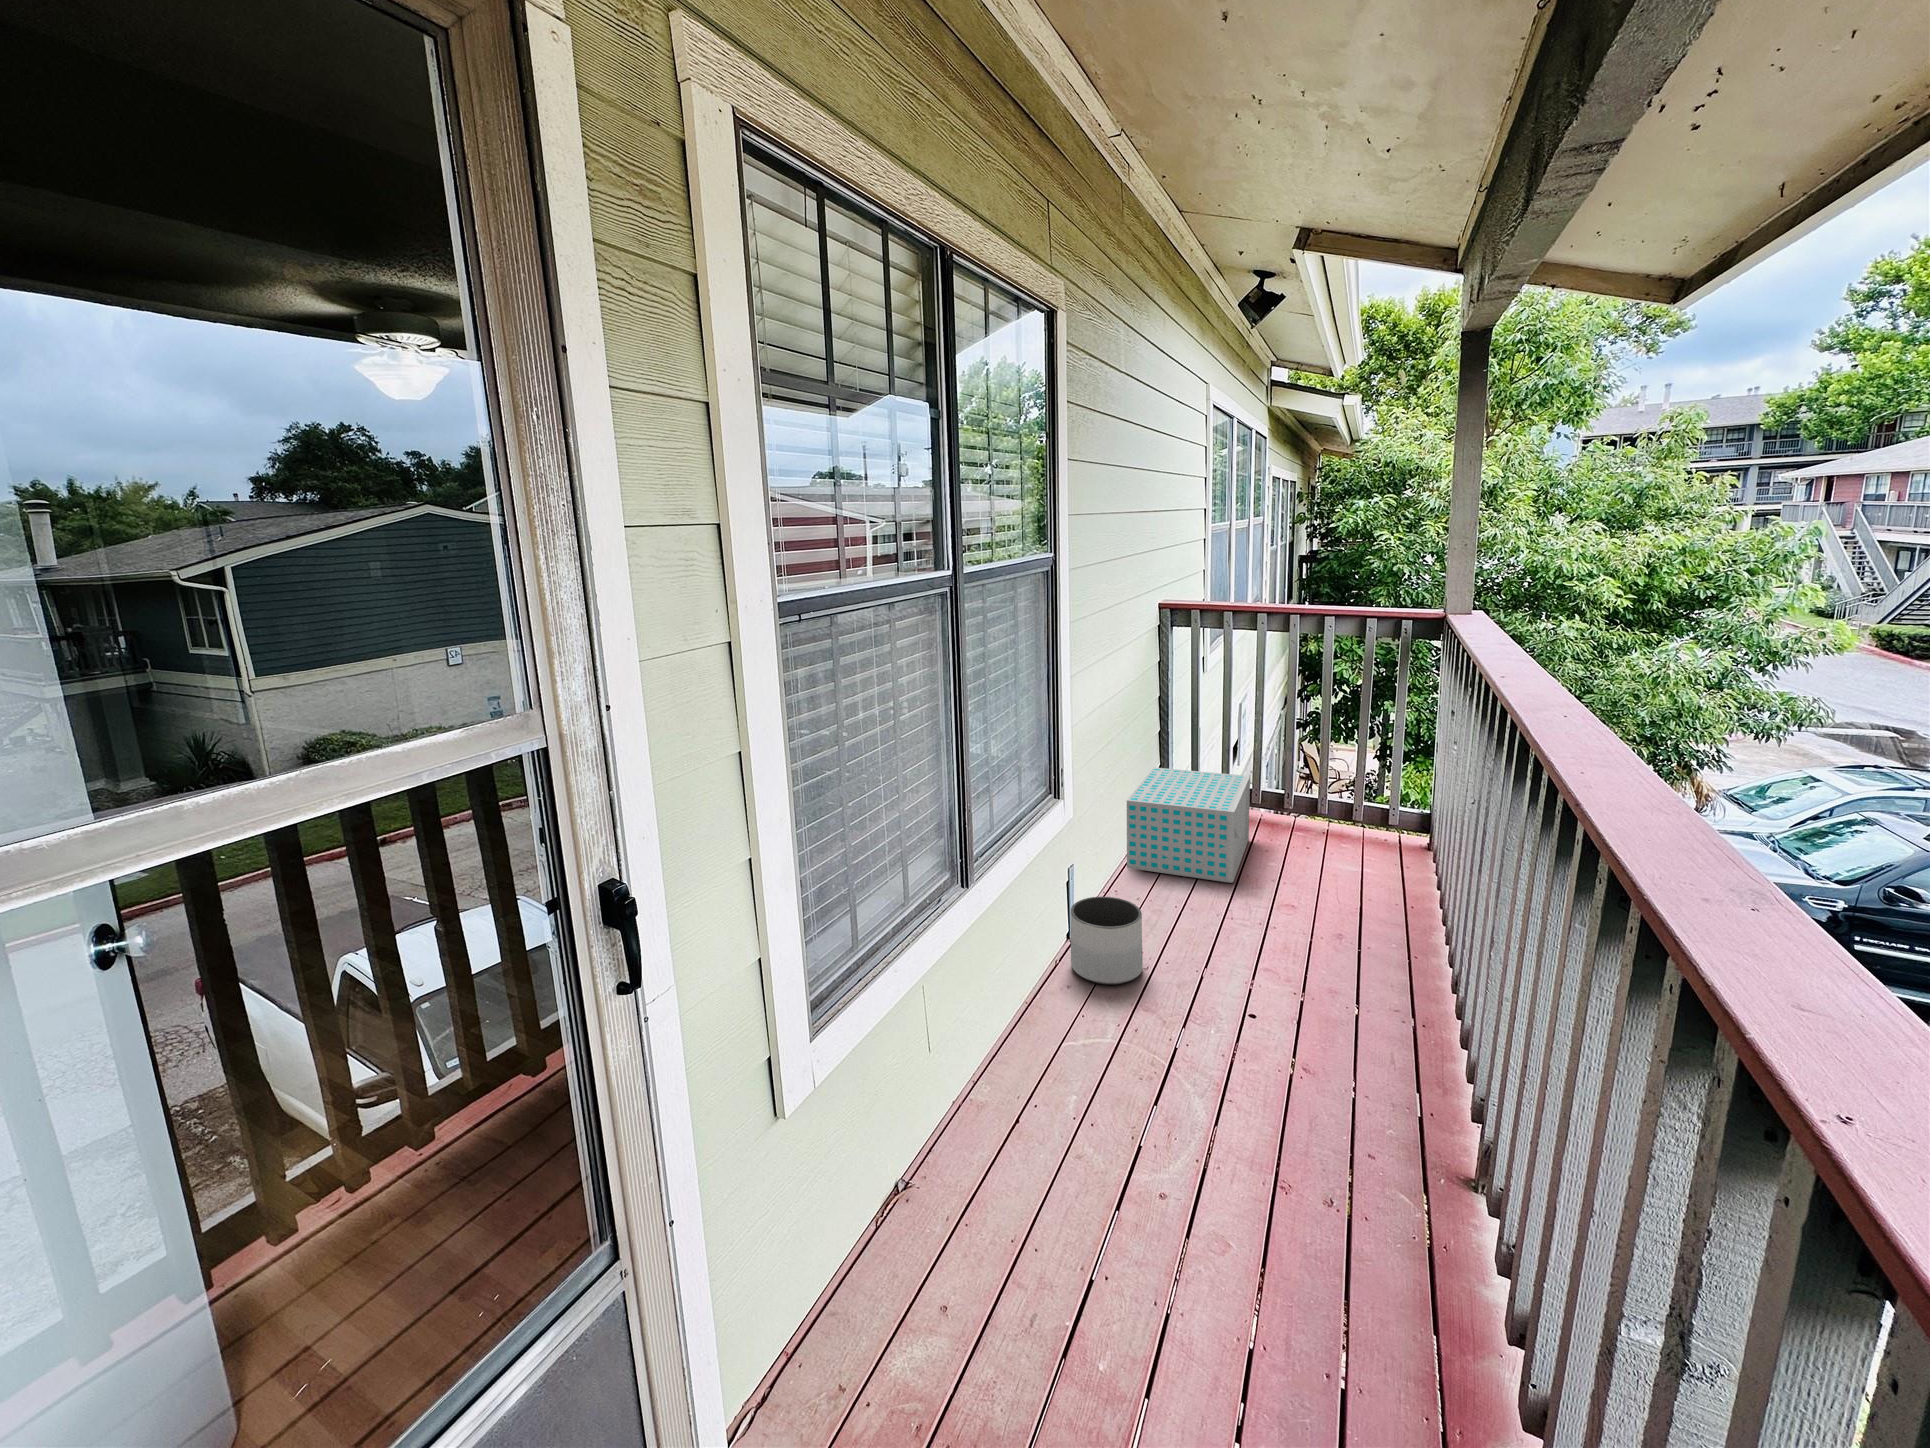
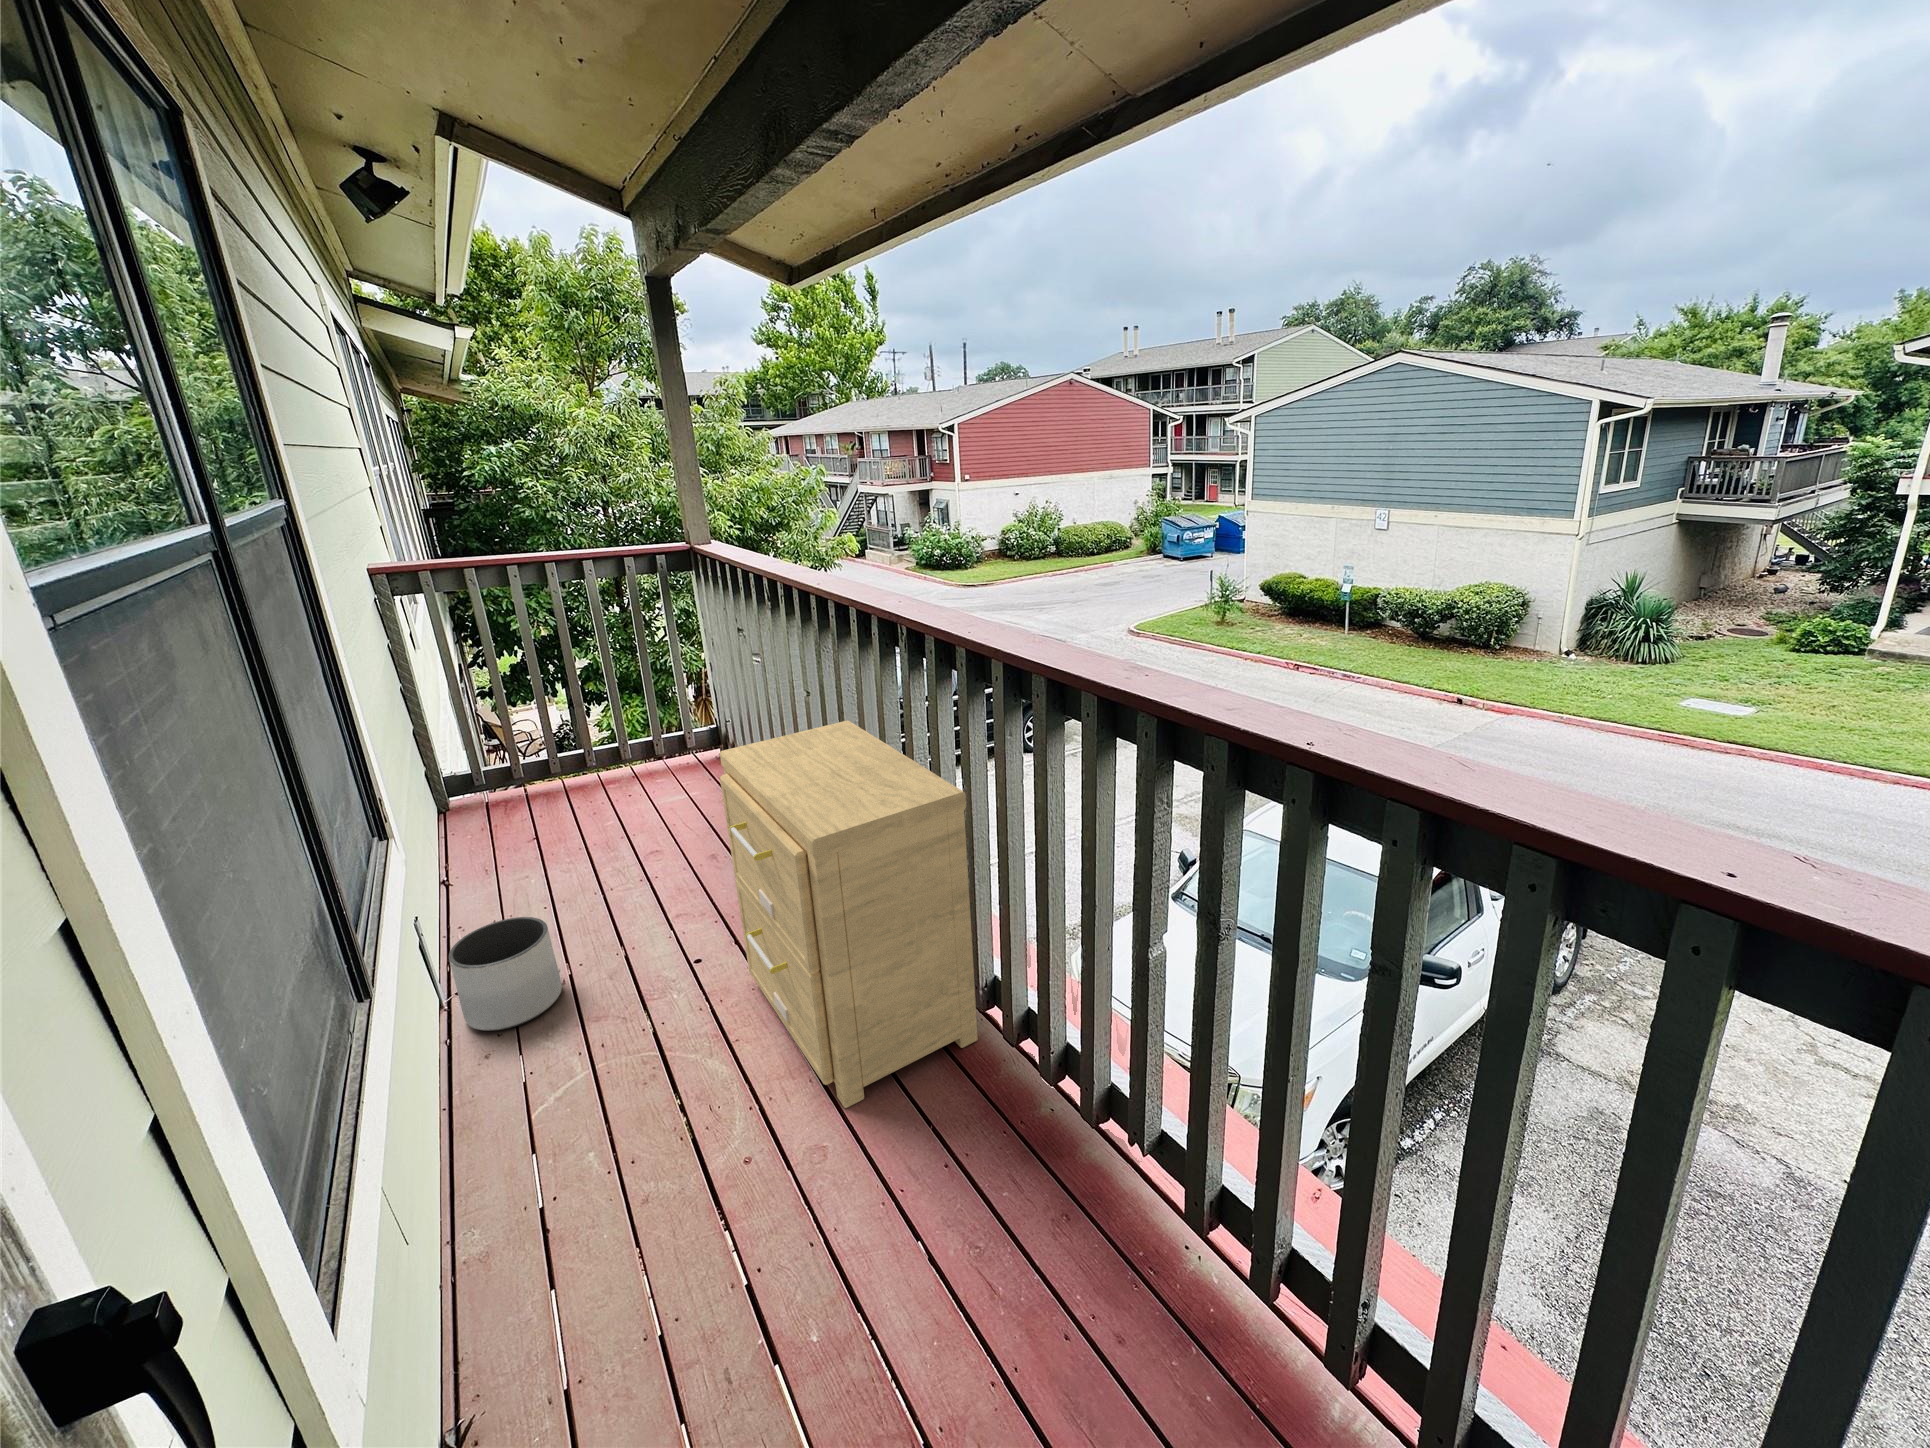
storage box: present [1127,767,1250,883] -> none [430,741,586,891]
side table: none [1256,820,1505,1285] -> present [720,720,978,1108]

